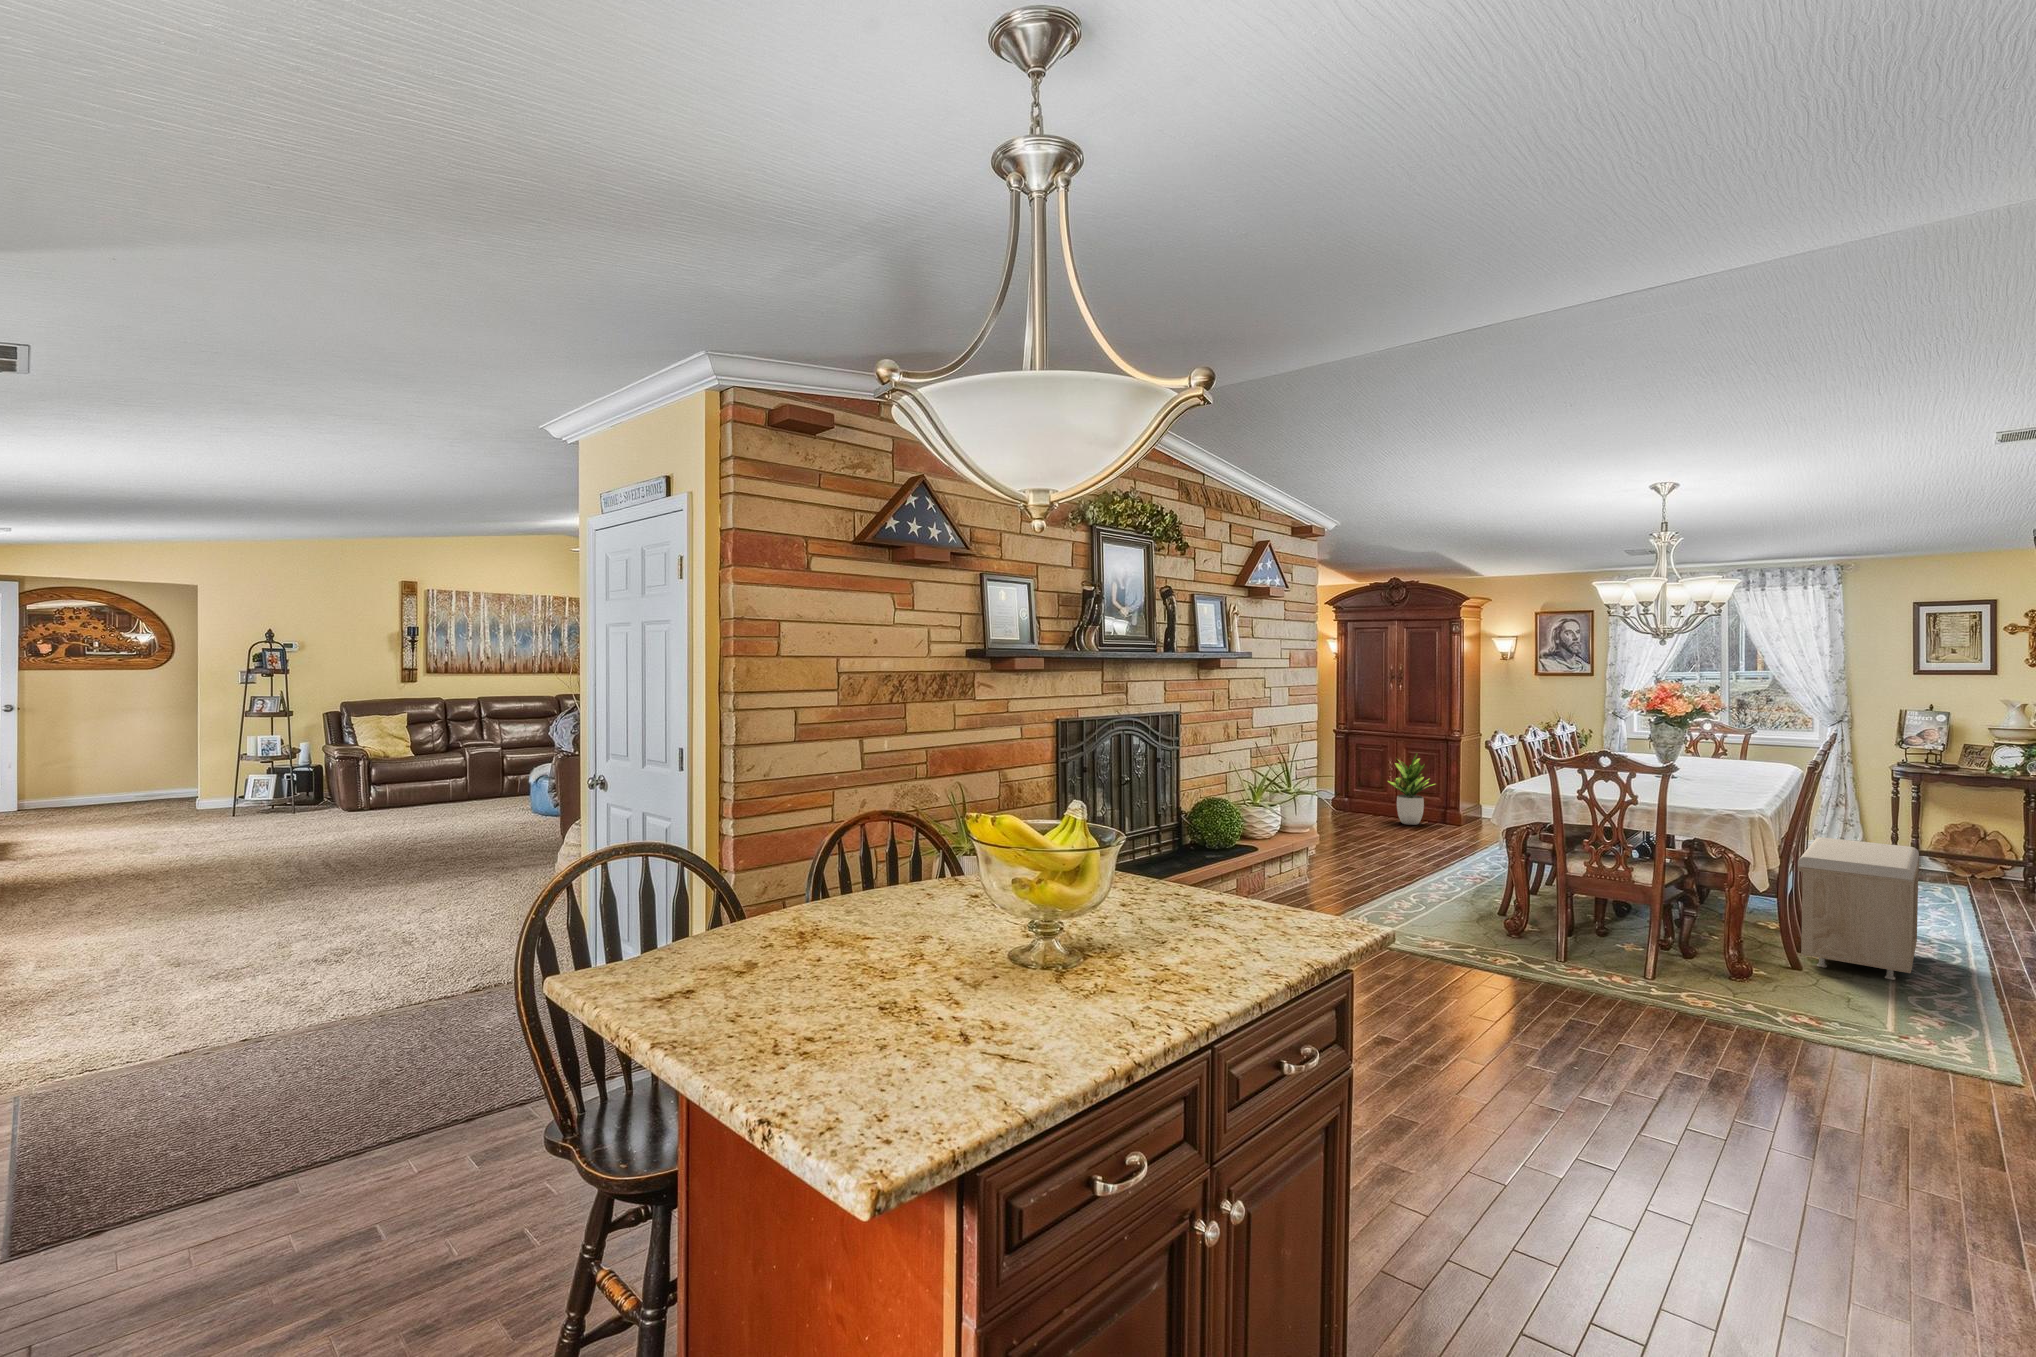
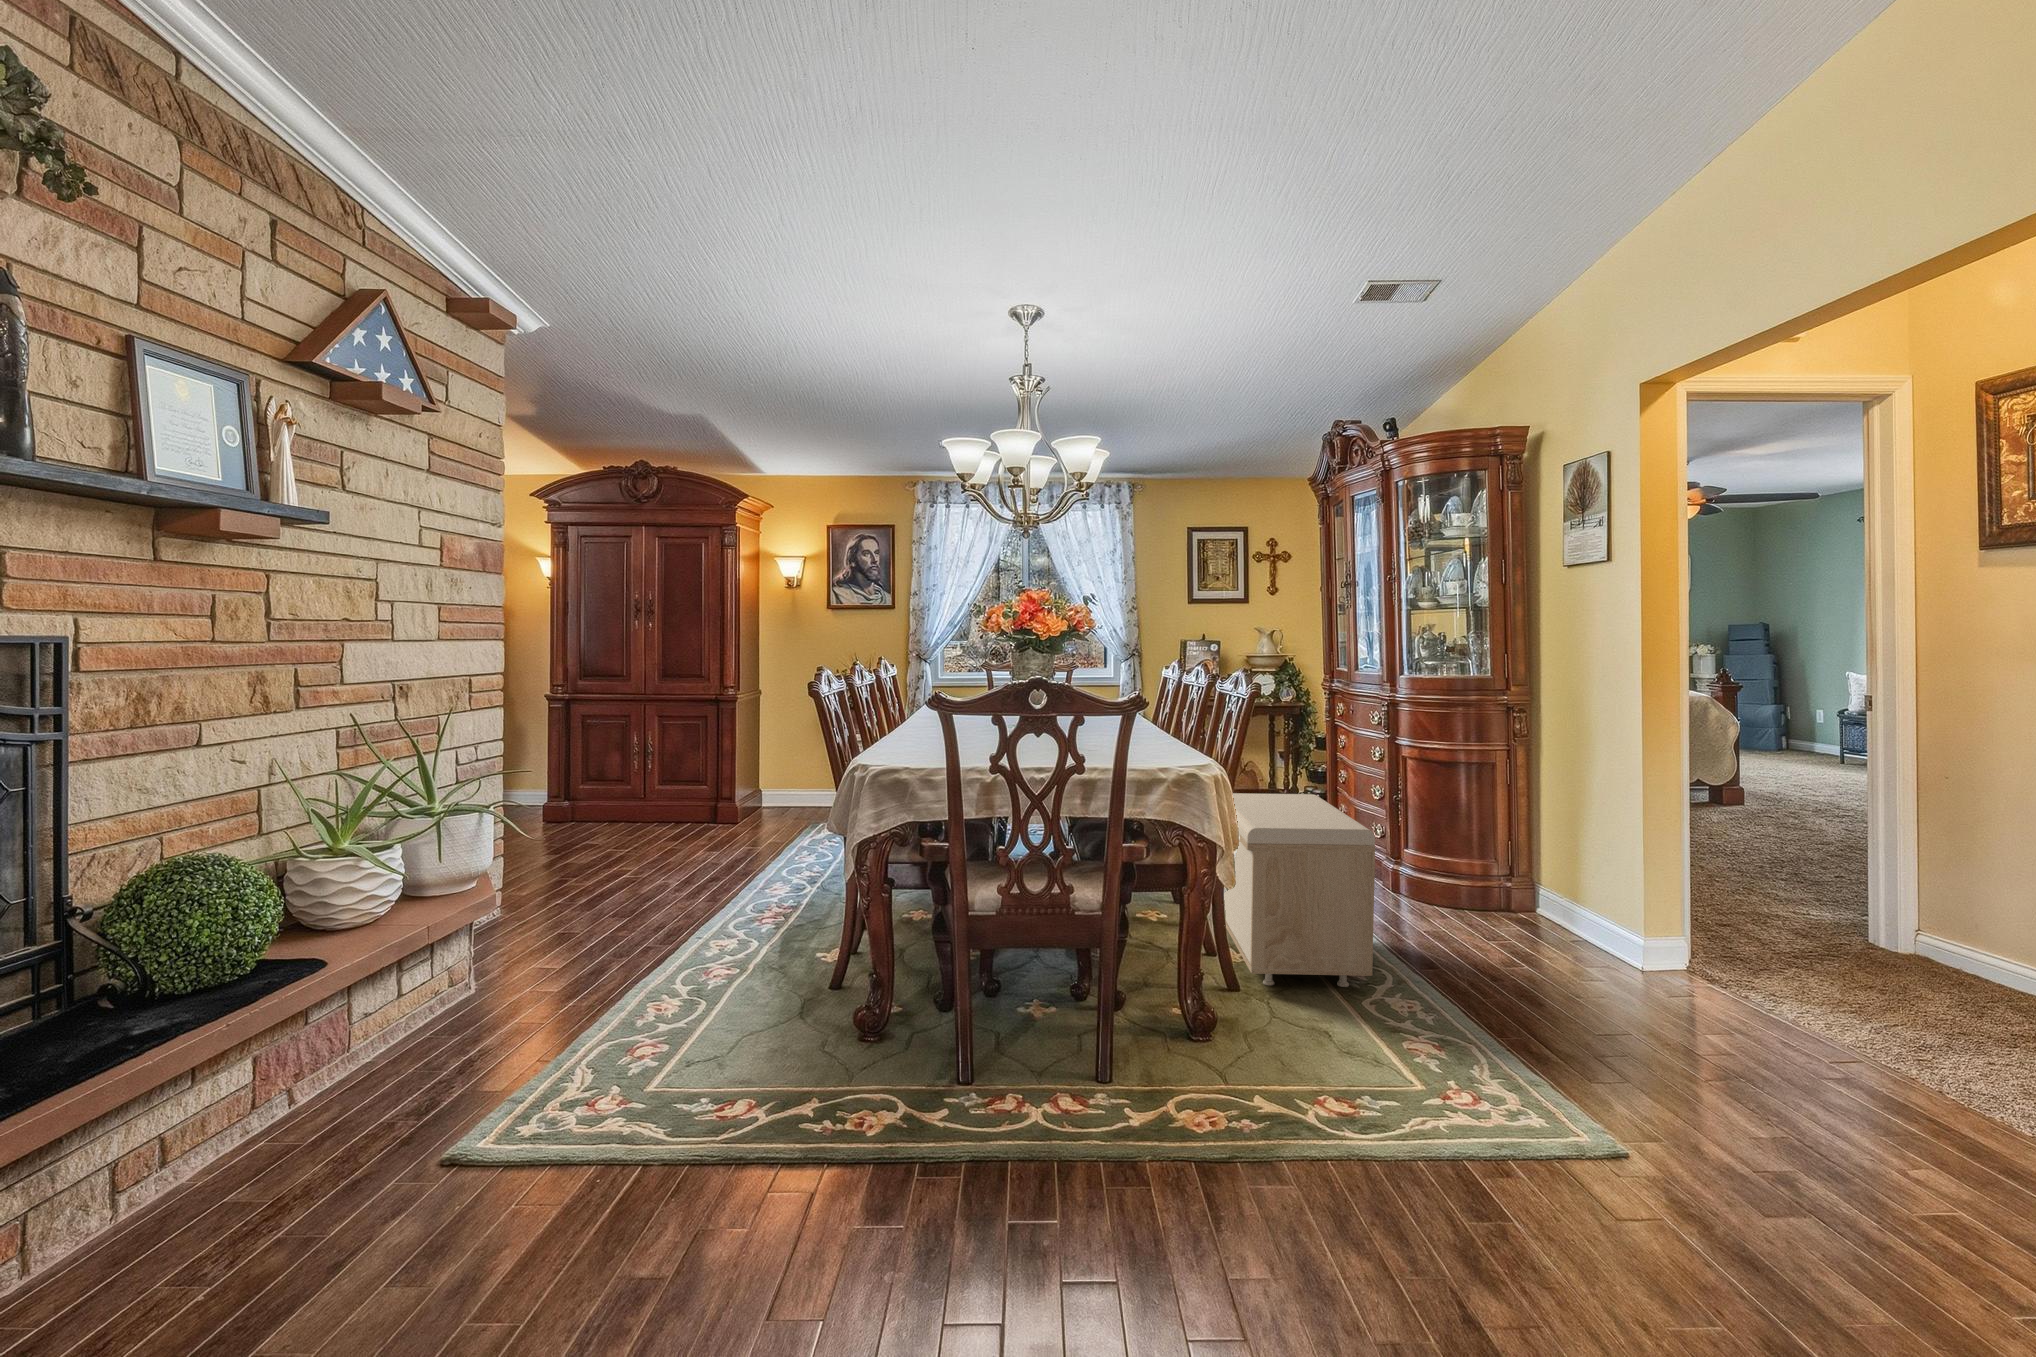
potted plant: present [1388,754,1435,825] -> none [634,720,705,828]

